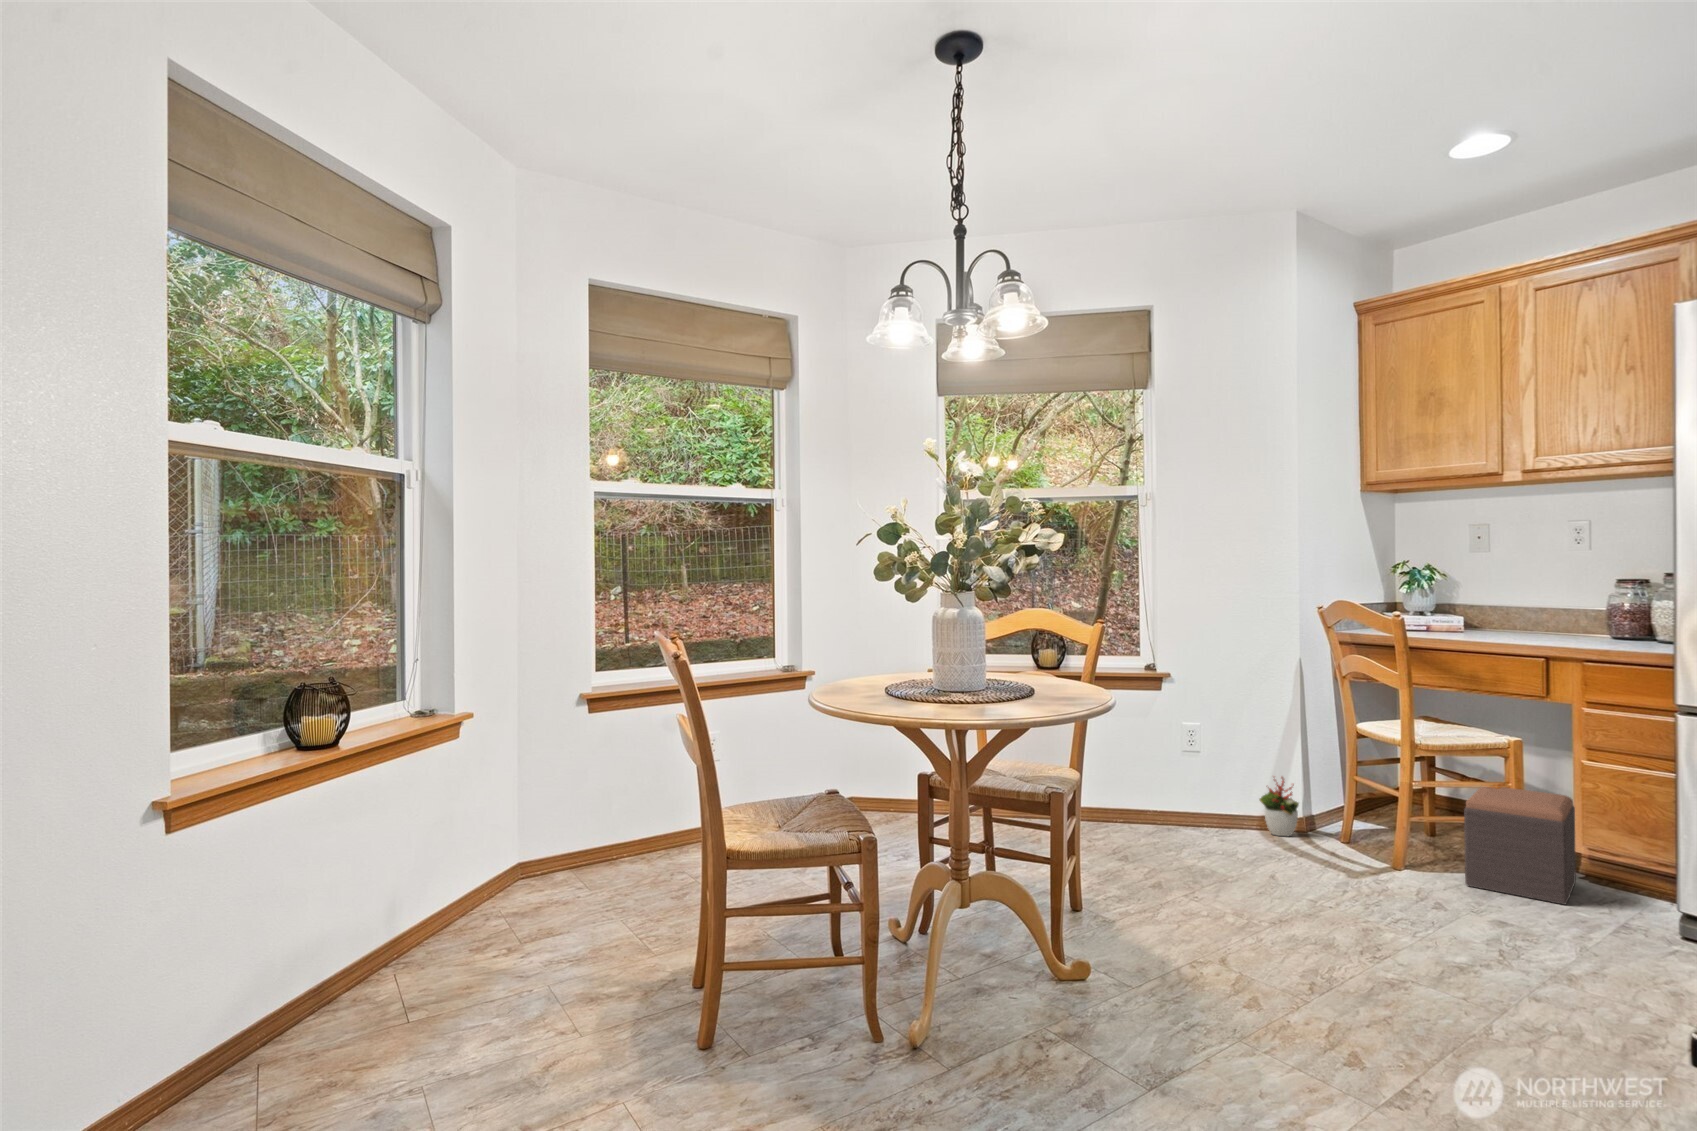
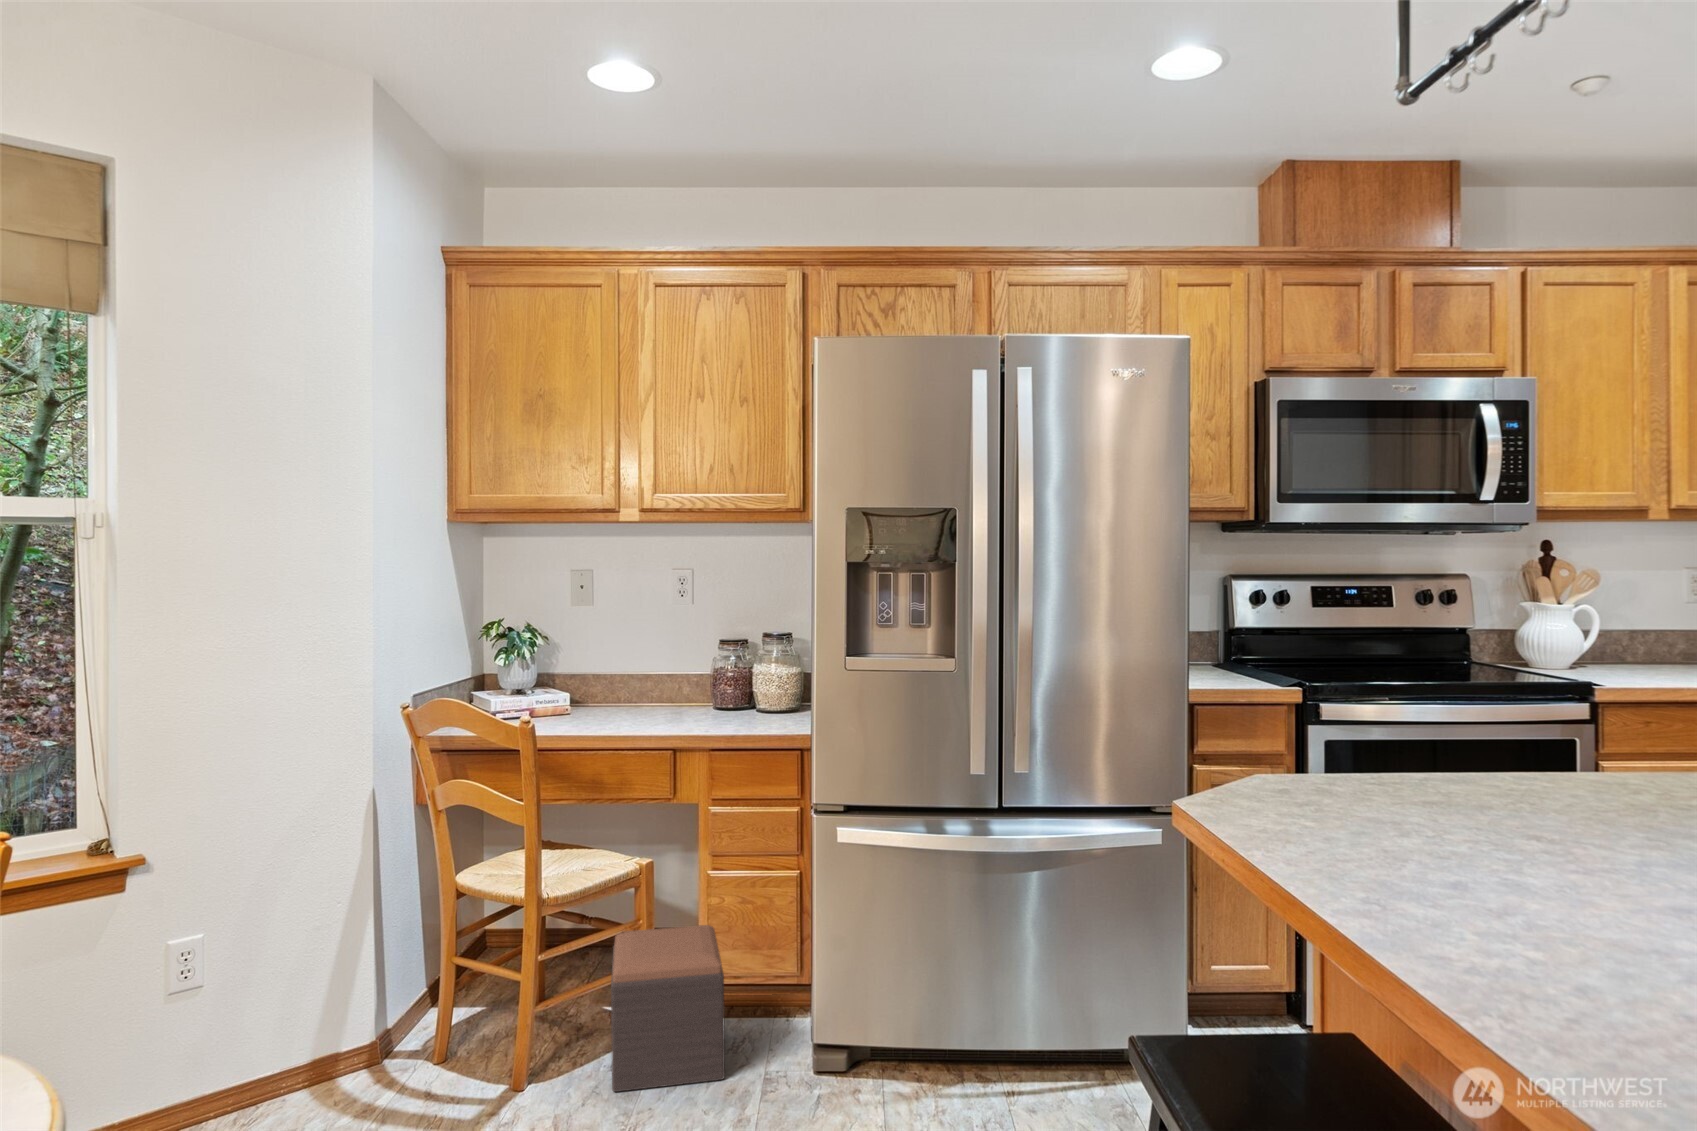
decorative plant: present [1259,777,1299,836] -> none [306,985,372,1087]

